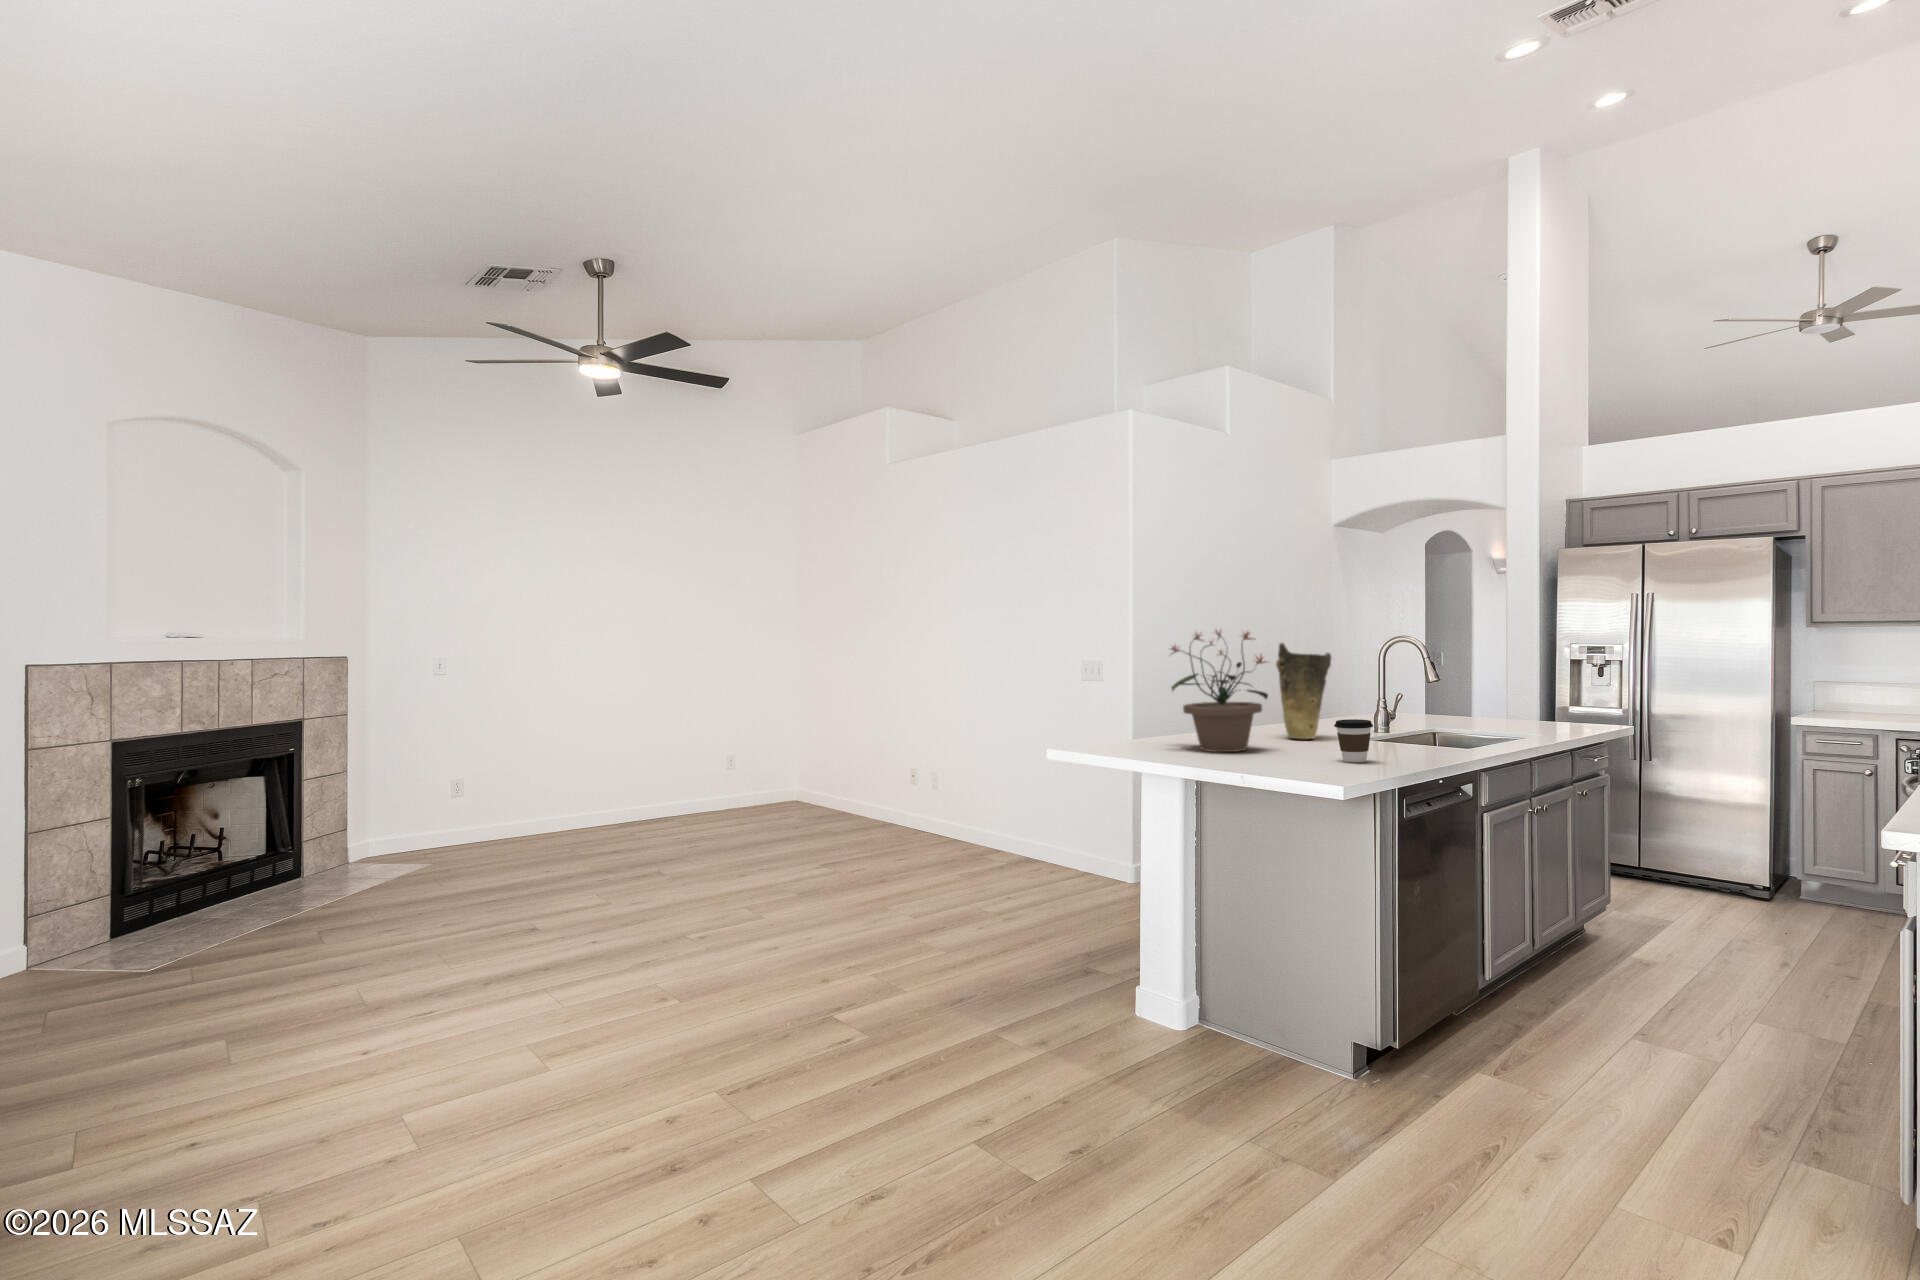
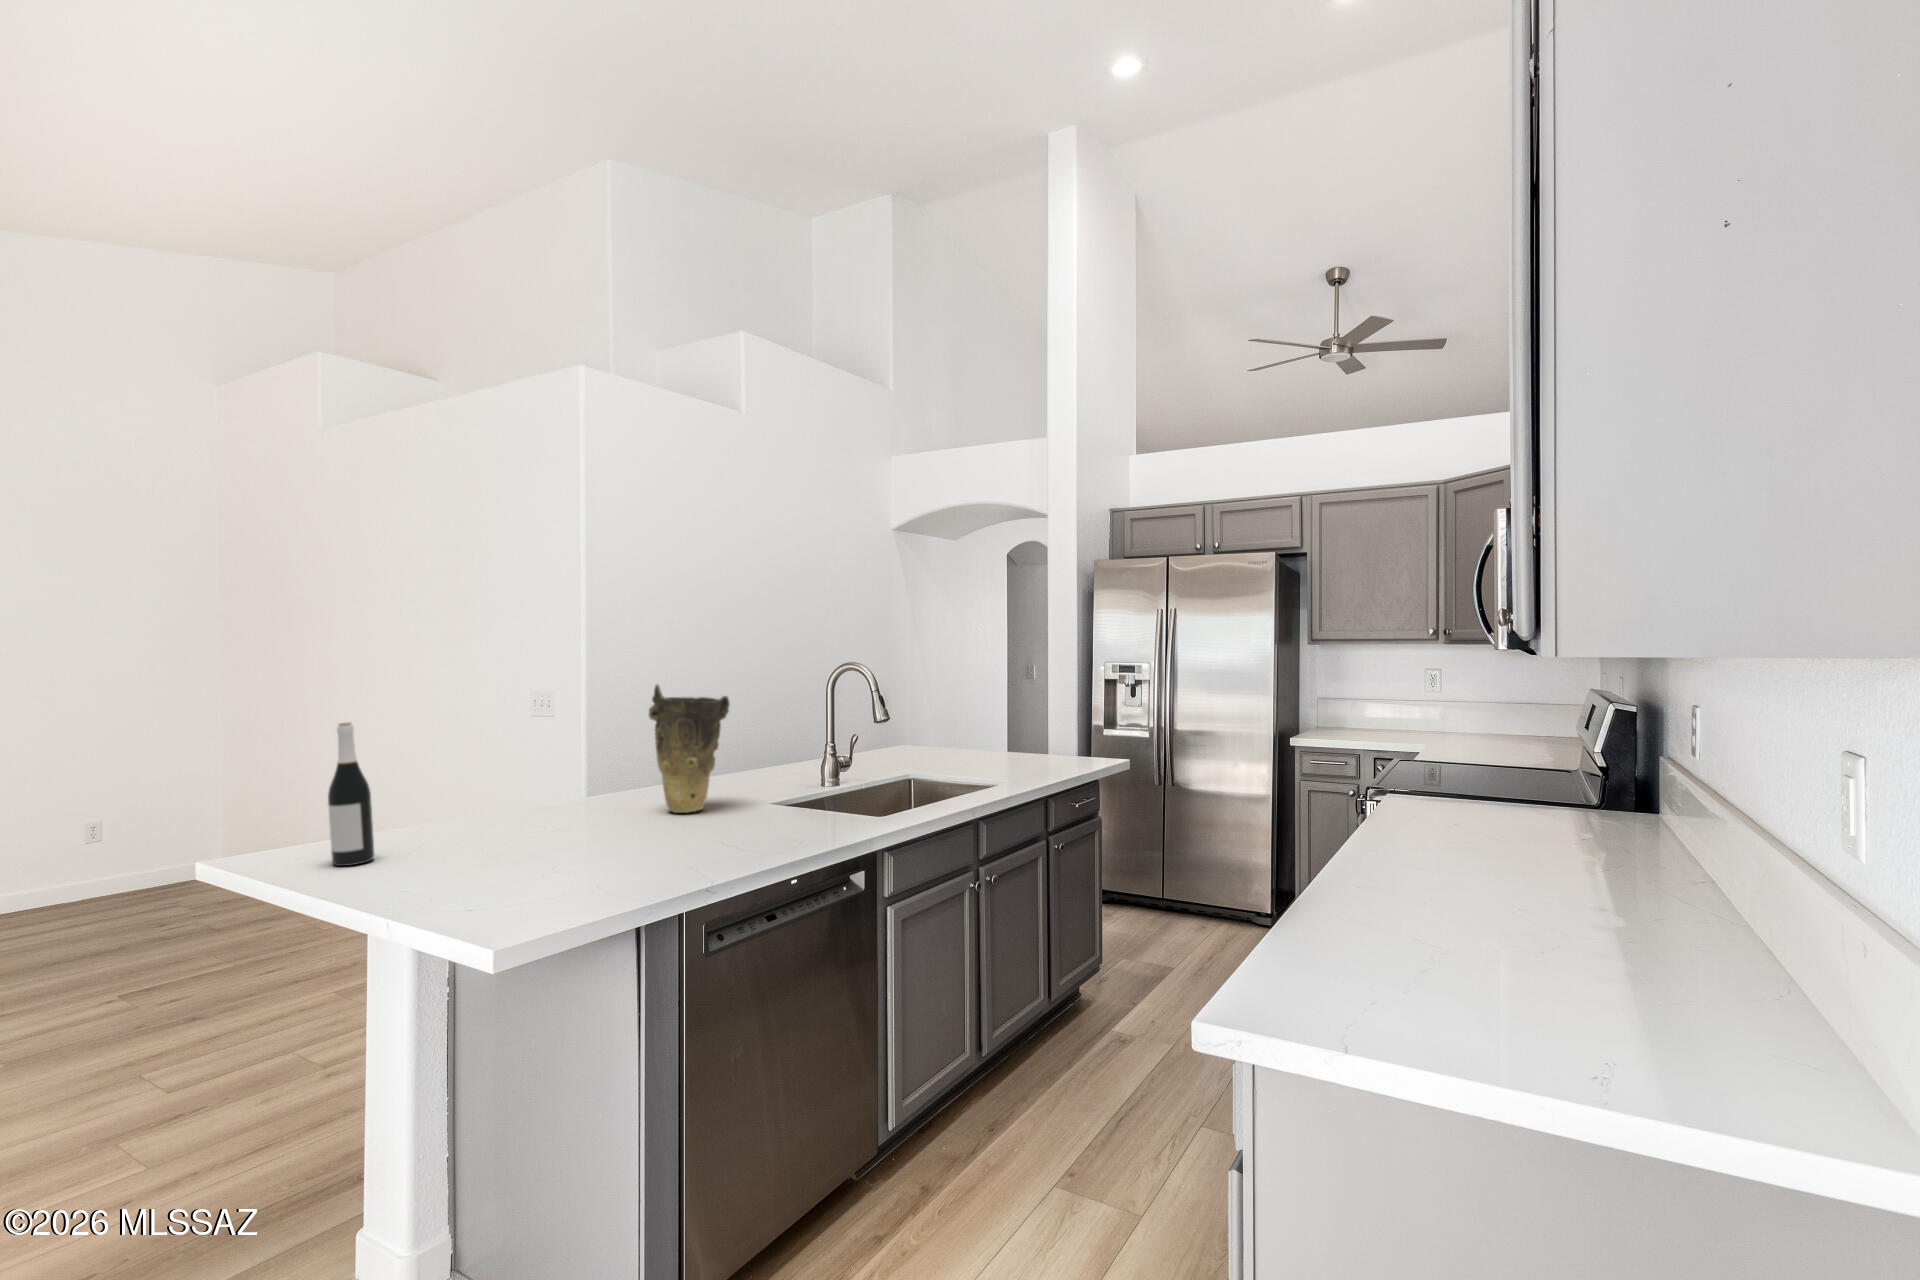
potted plant: present [1171,631,1268,752] -> none [431,670,590,854]
wine bottle: none [1116,659,1142,753] -> present [328,723,374,866]
coffee cup: present [1334,719,1373,763] -> none [627,807,682,873]

